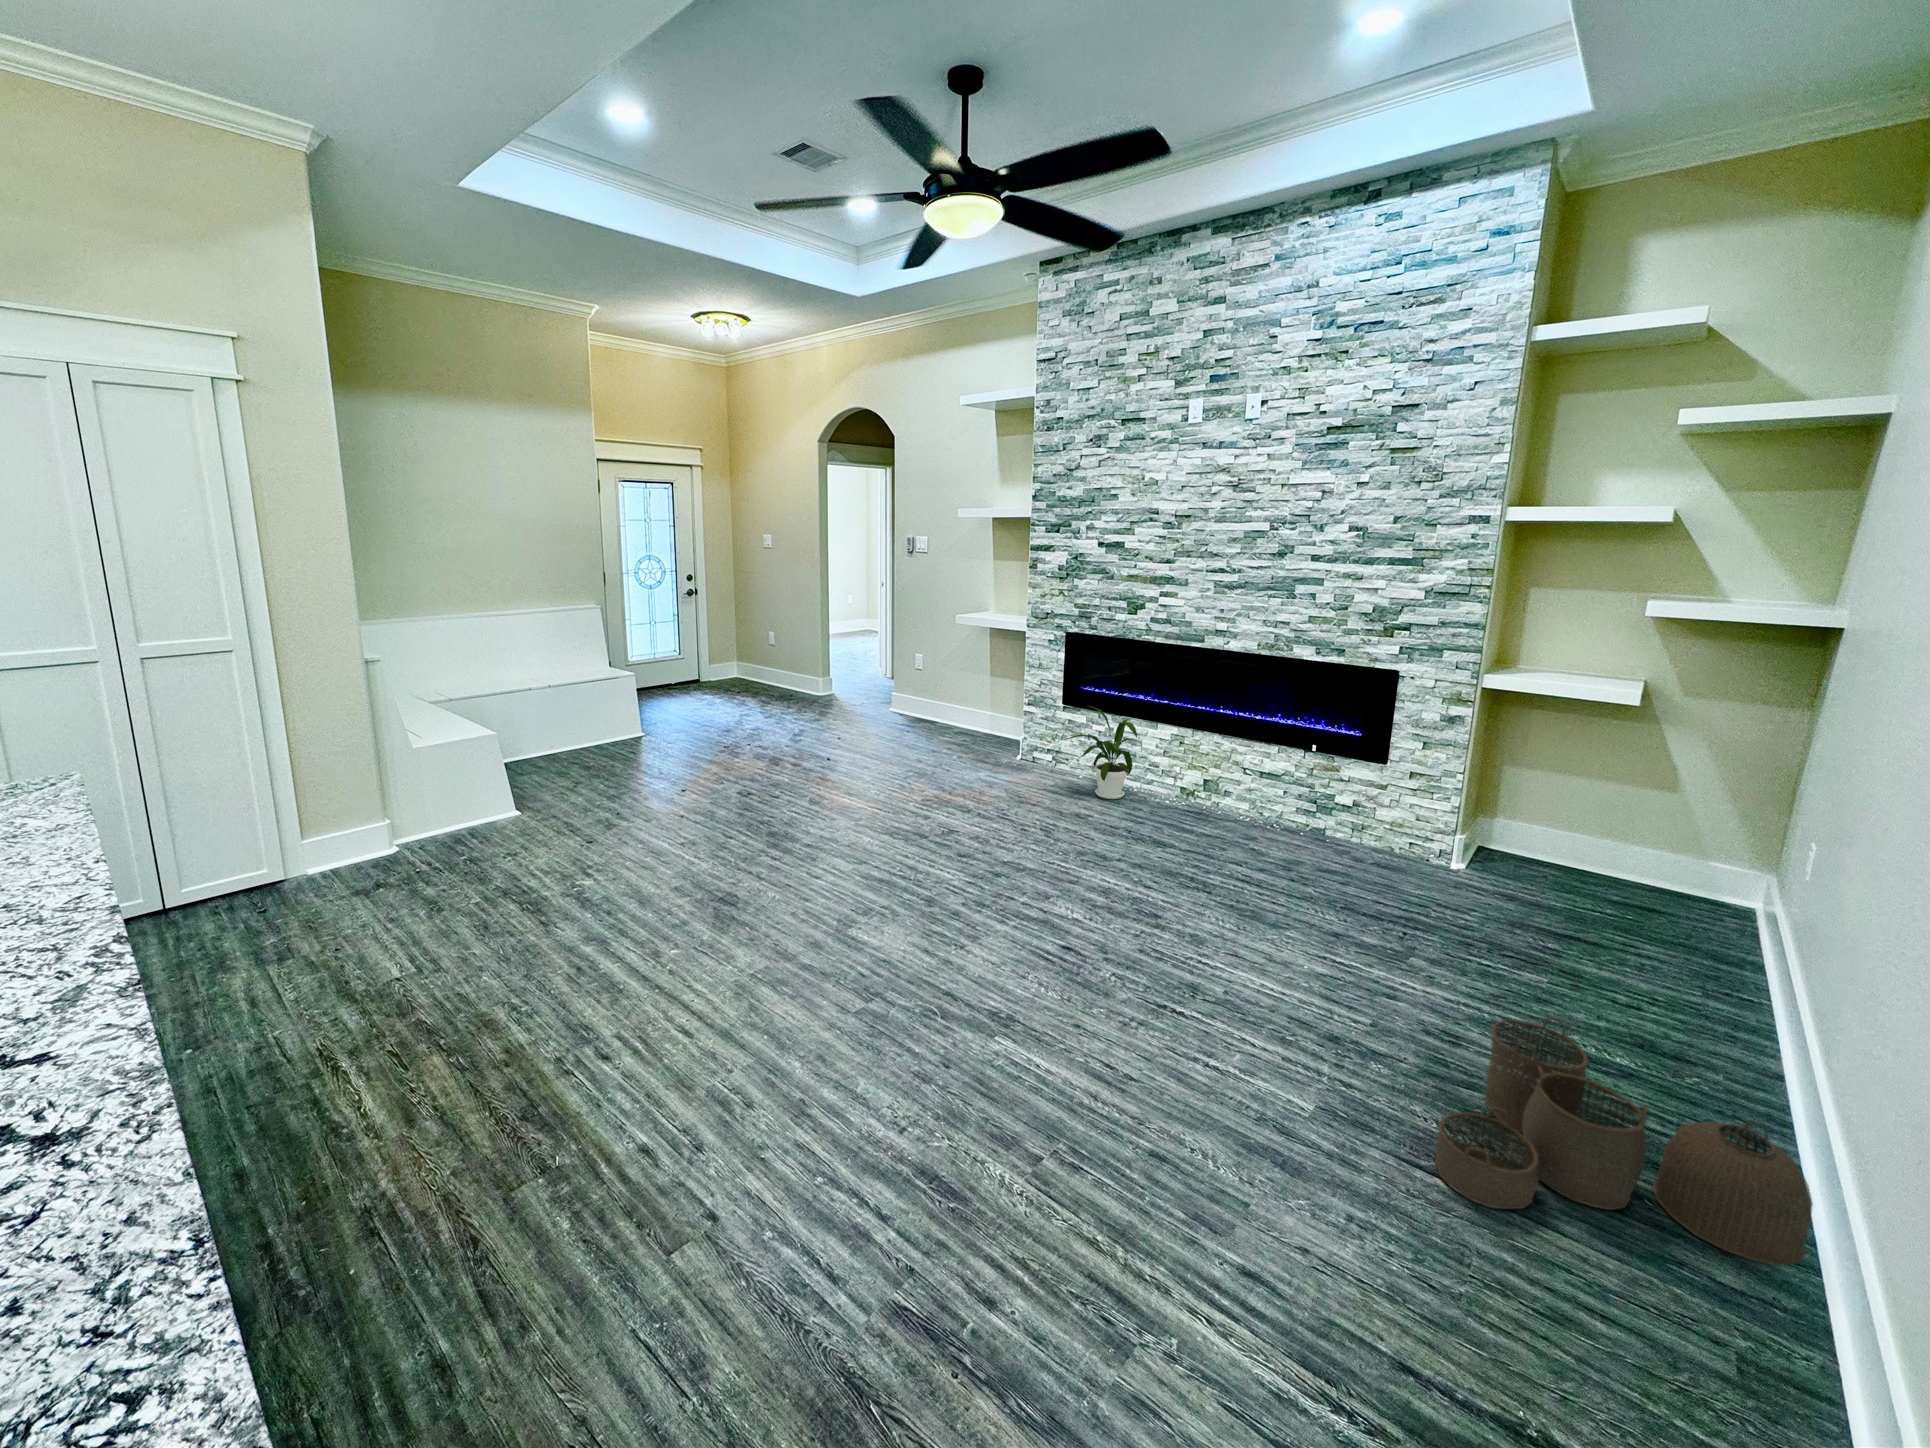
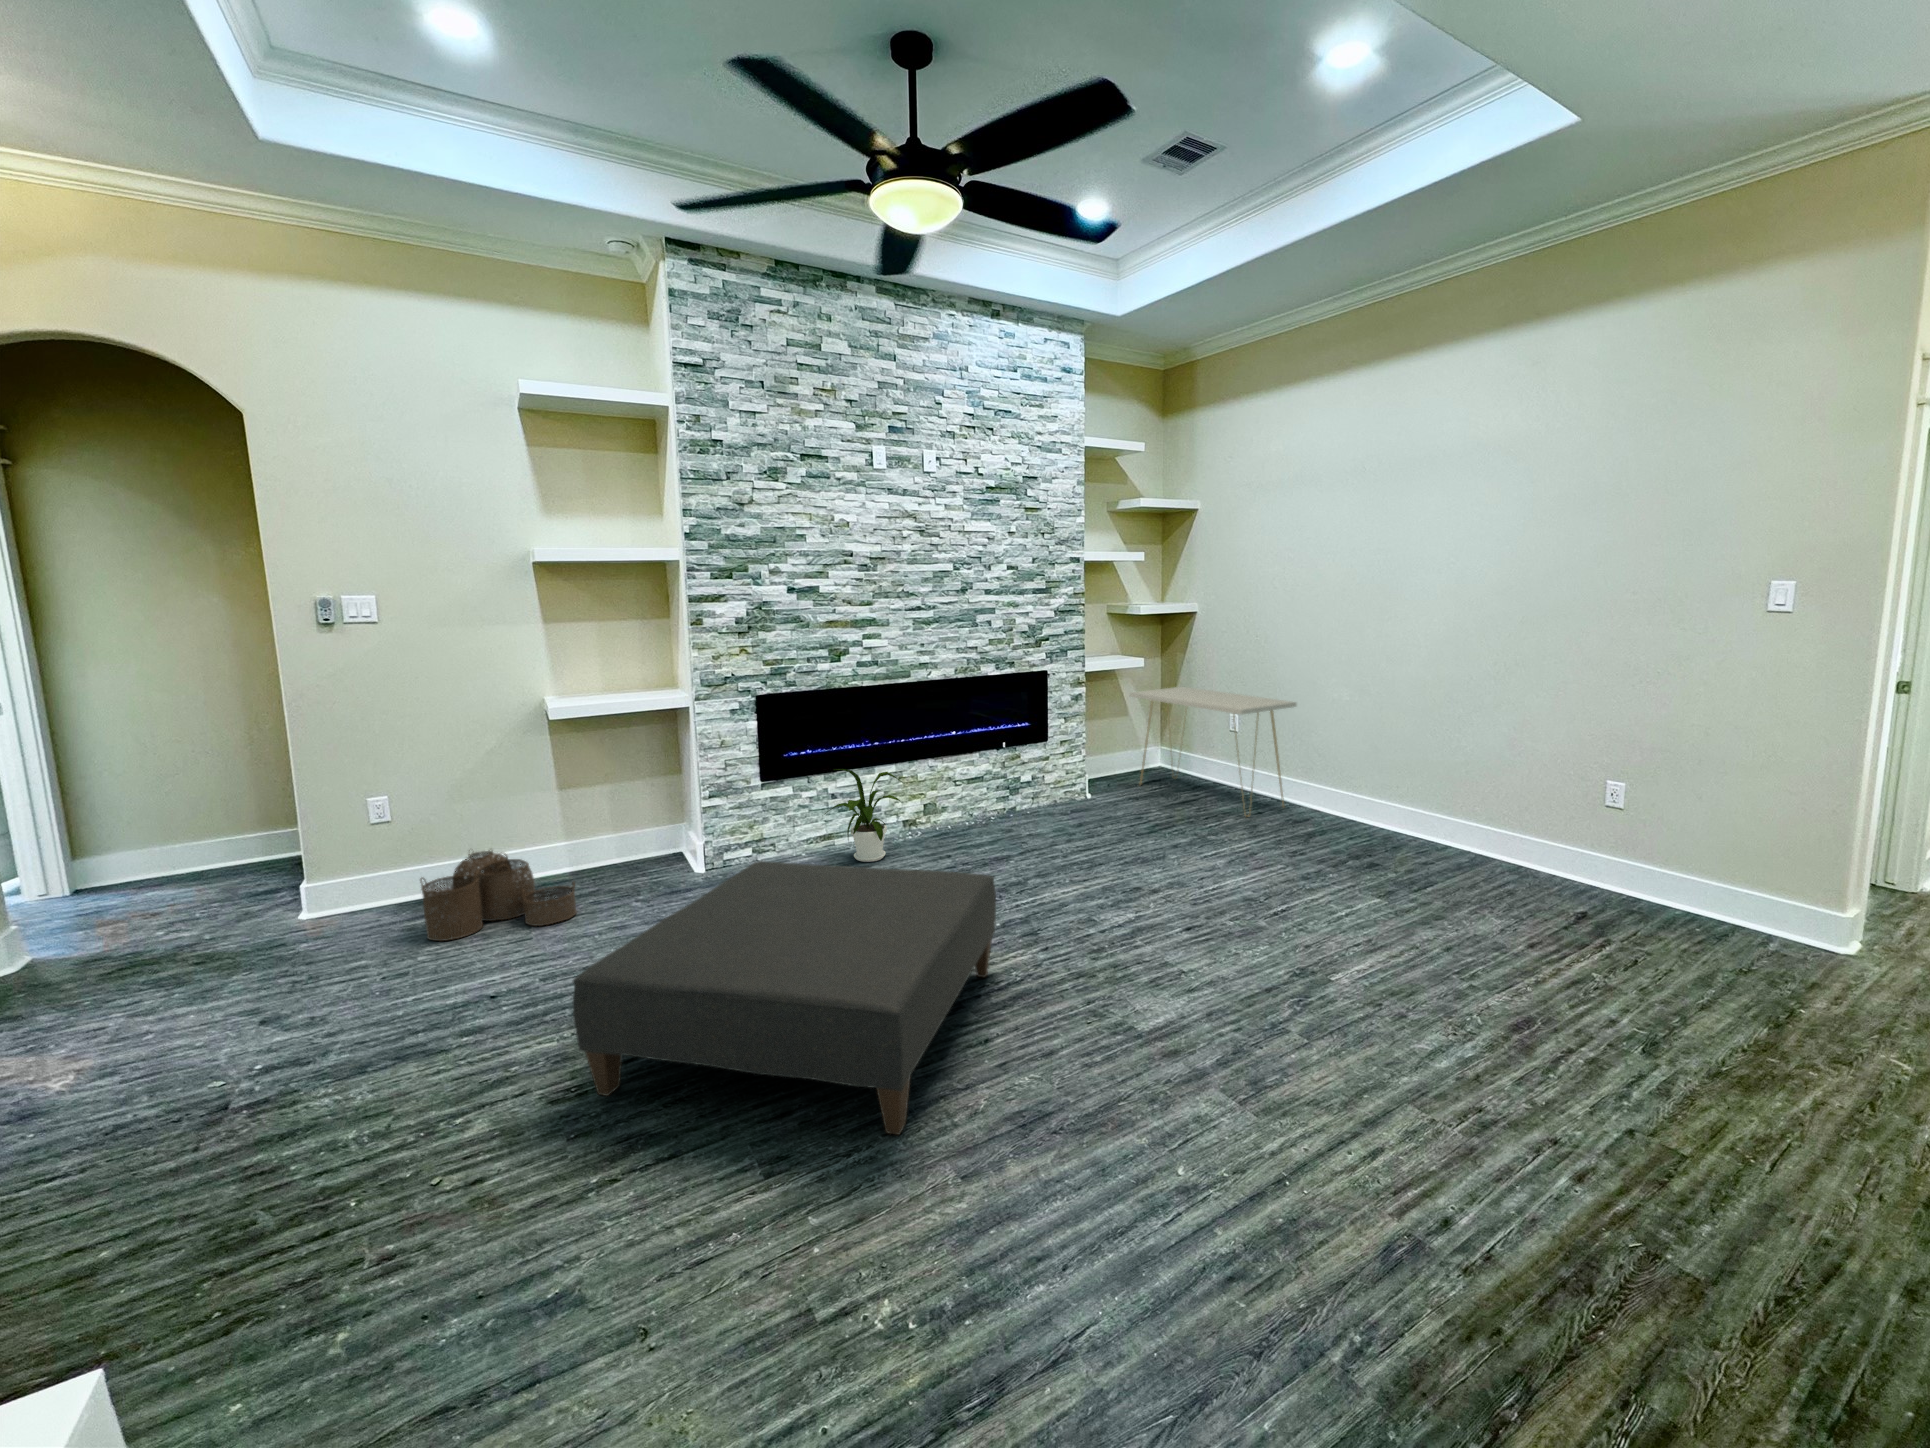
ottoman: none [699,733,926,865] -> present [573,861,996,1135]
console table: none [1592,741,1823,1033] -> present [1130,687,1297,817]
woven basket: present [1435,1017,1813,1266] -> present [420,850,577,941]

